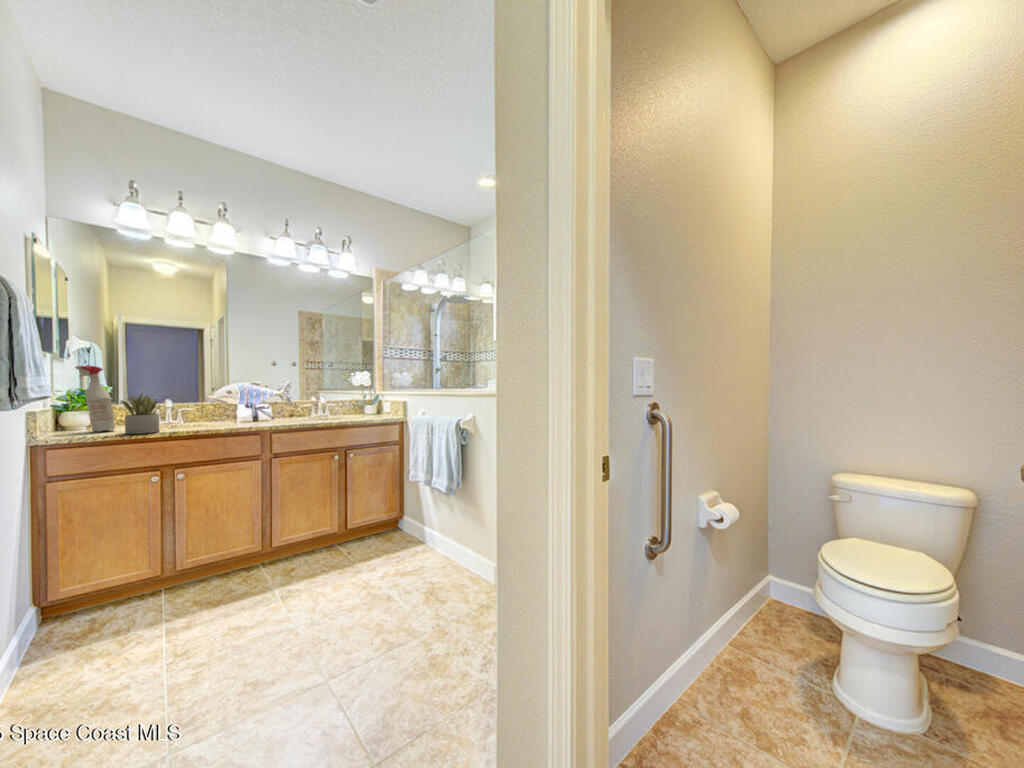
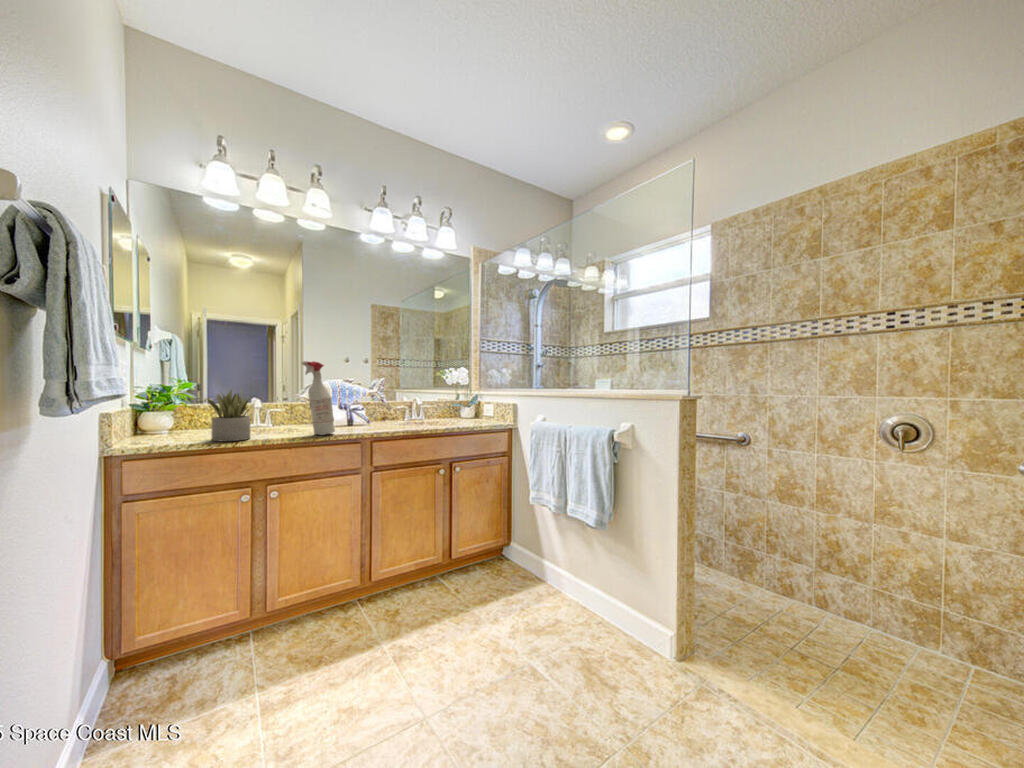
spray bottle: present [75,366,115,432] -> present [301,361,335,435]

